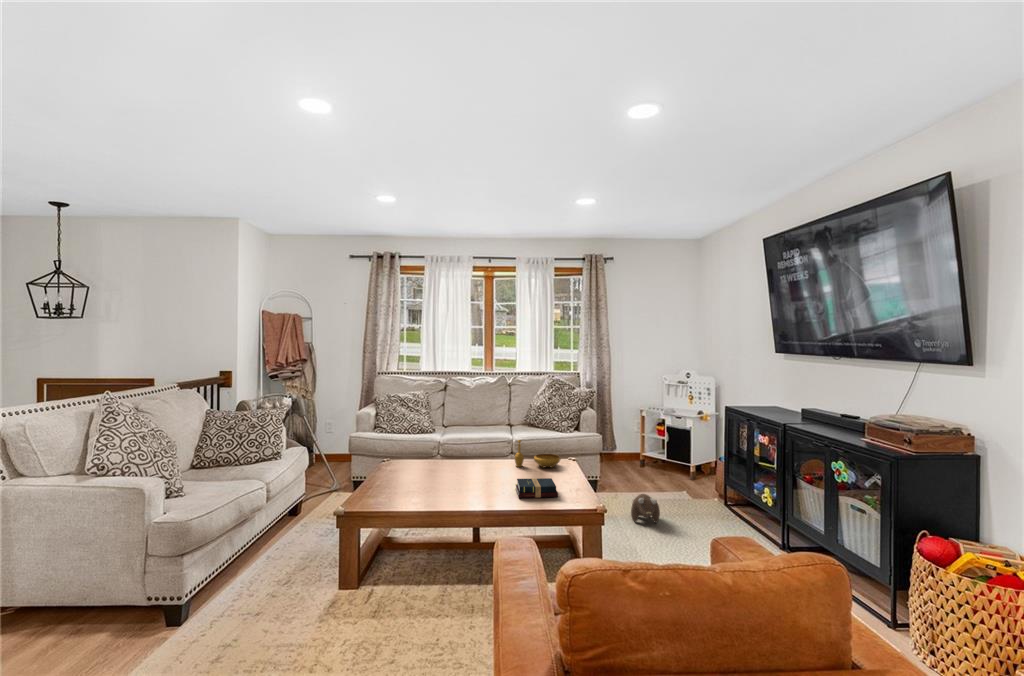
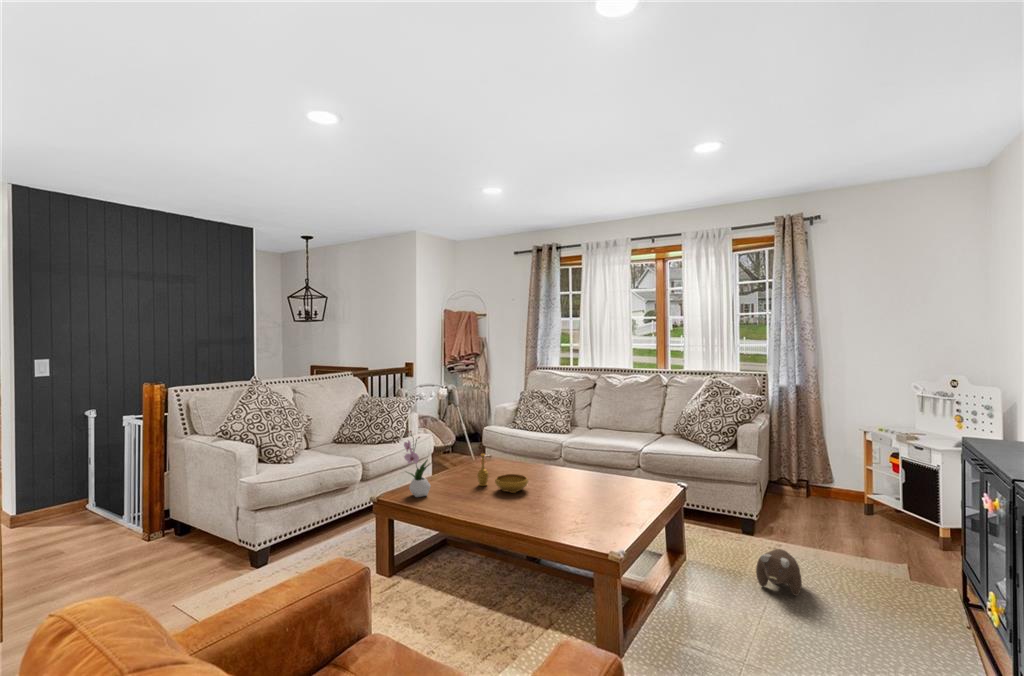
flower arrangement: none [373,437,403,503] -> present [404,431,430,497]
decorative bowl: present [515,440,560,468] -> present [477,454,528,493]
hardback book: present [515,478,558,498] -> none [538,495,595,525]

